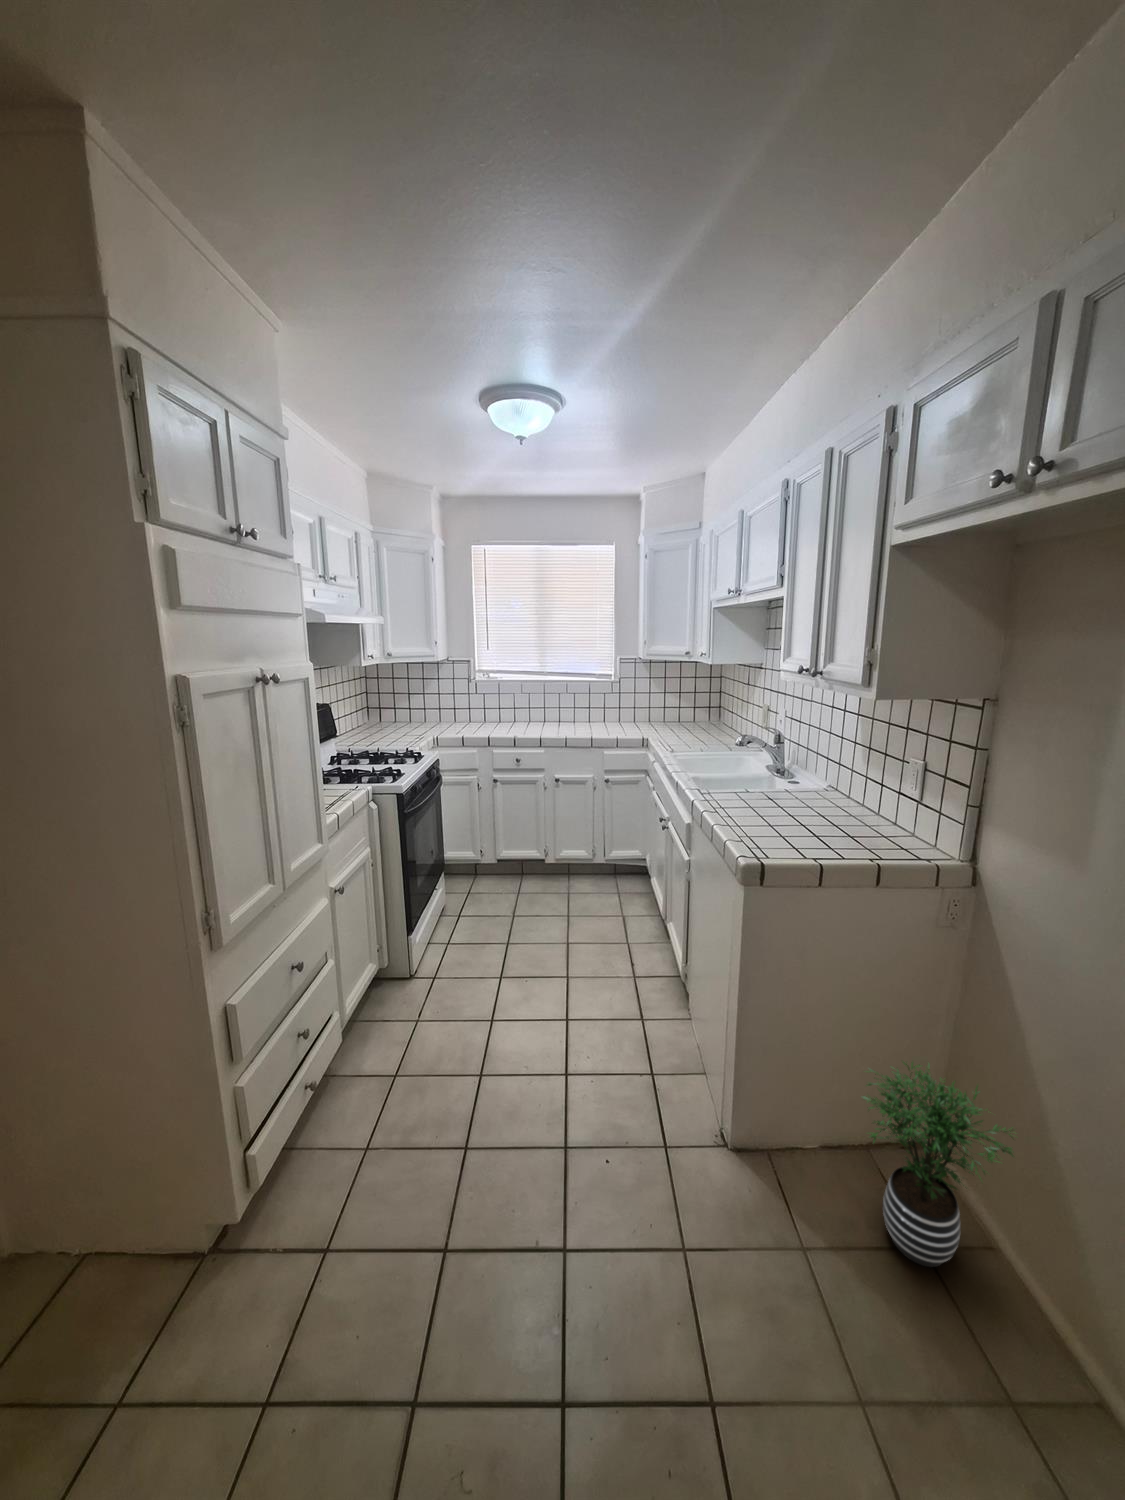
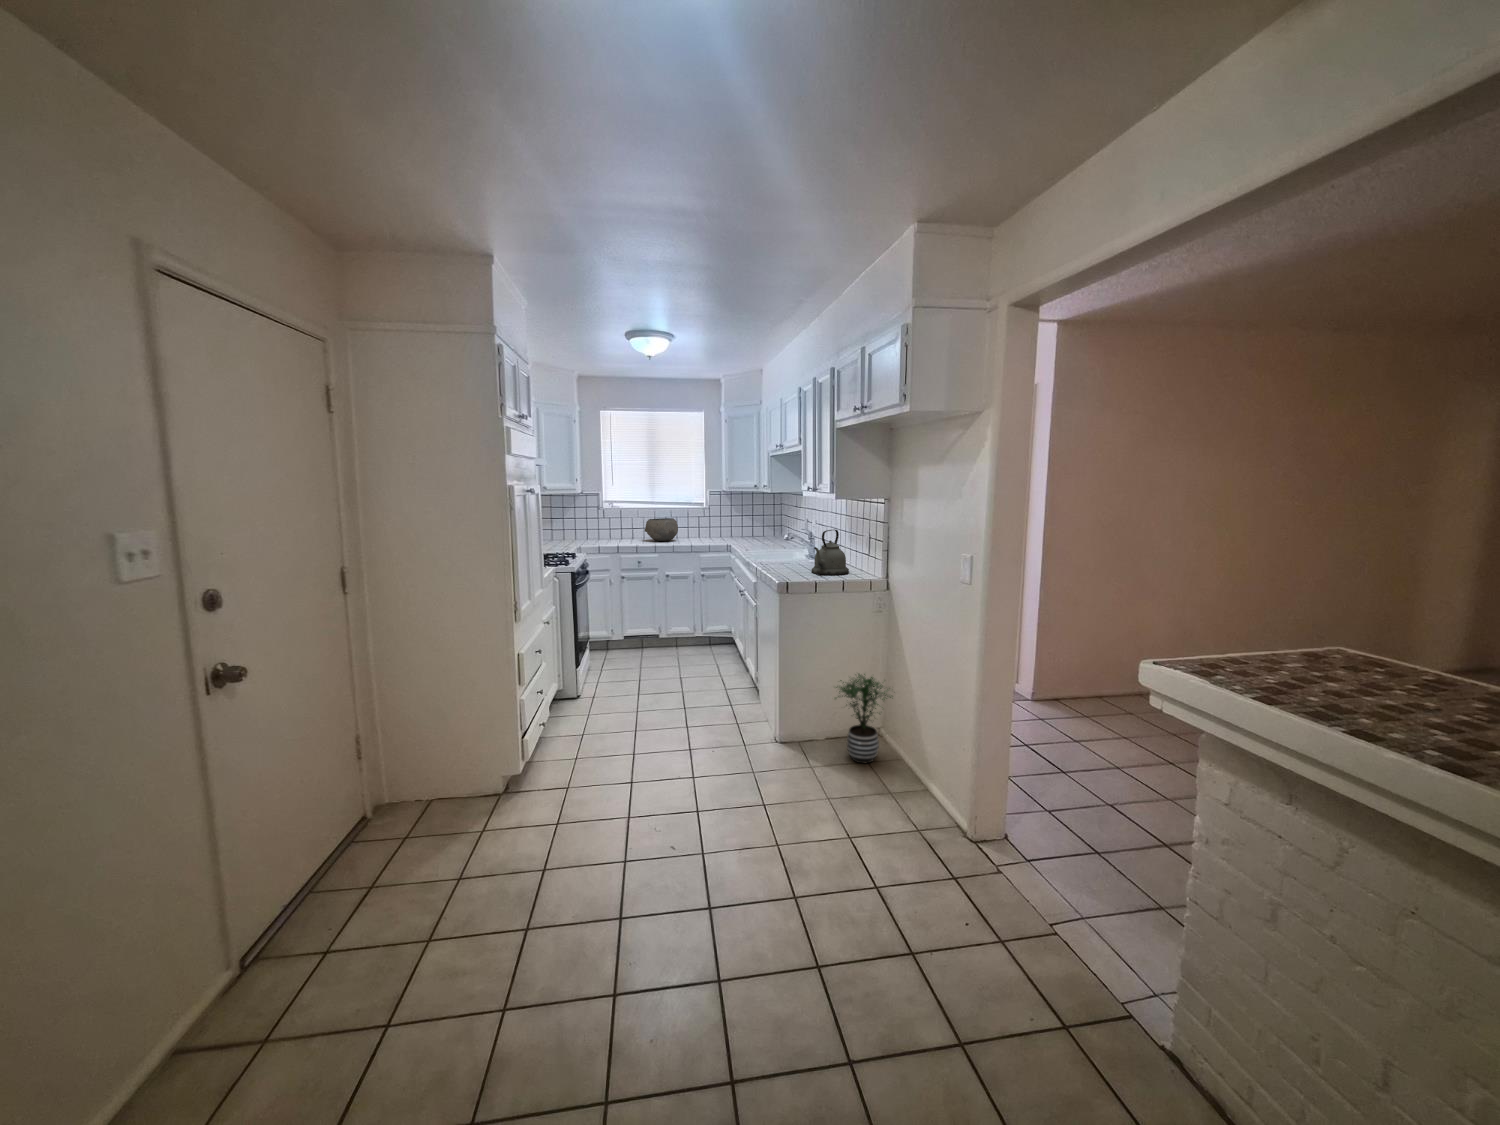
ceramic bowl: none [529,695,574,727] -> present [645,518,678,541]
kettle: none [802,748,880,840] -> present [812,530,849,575]

